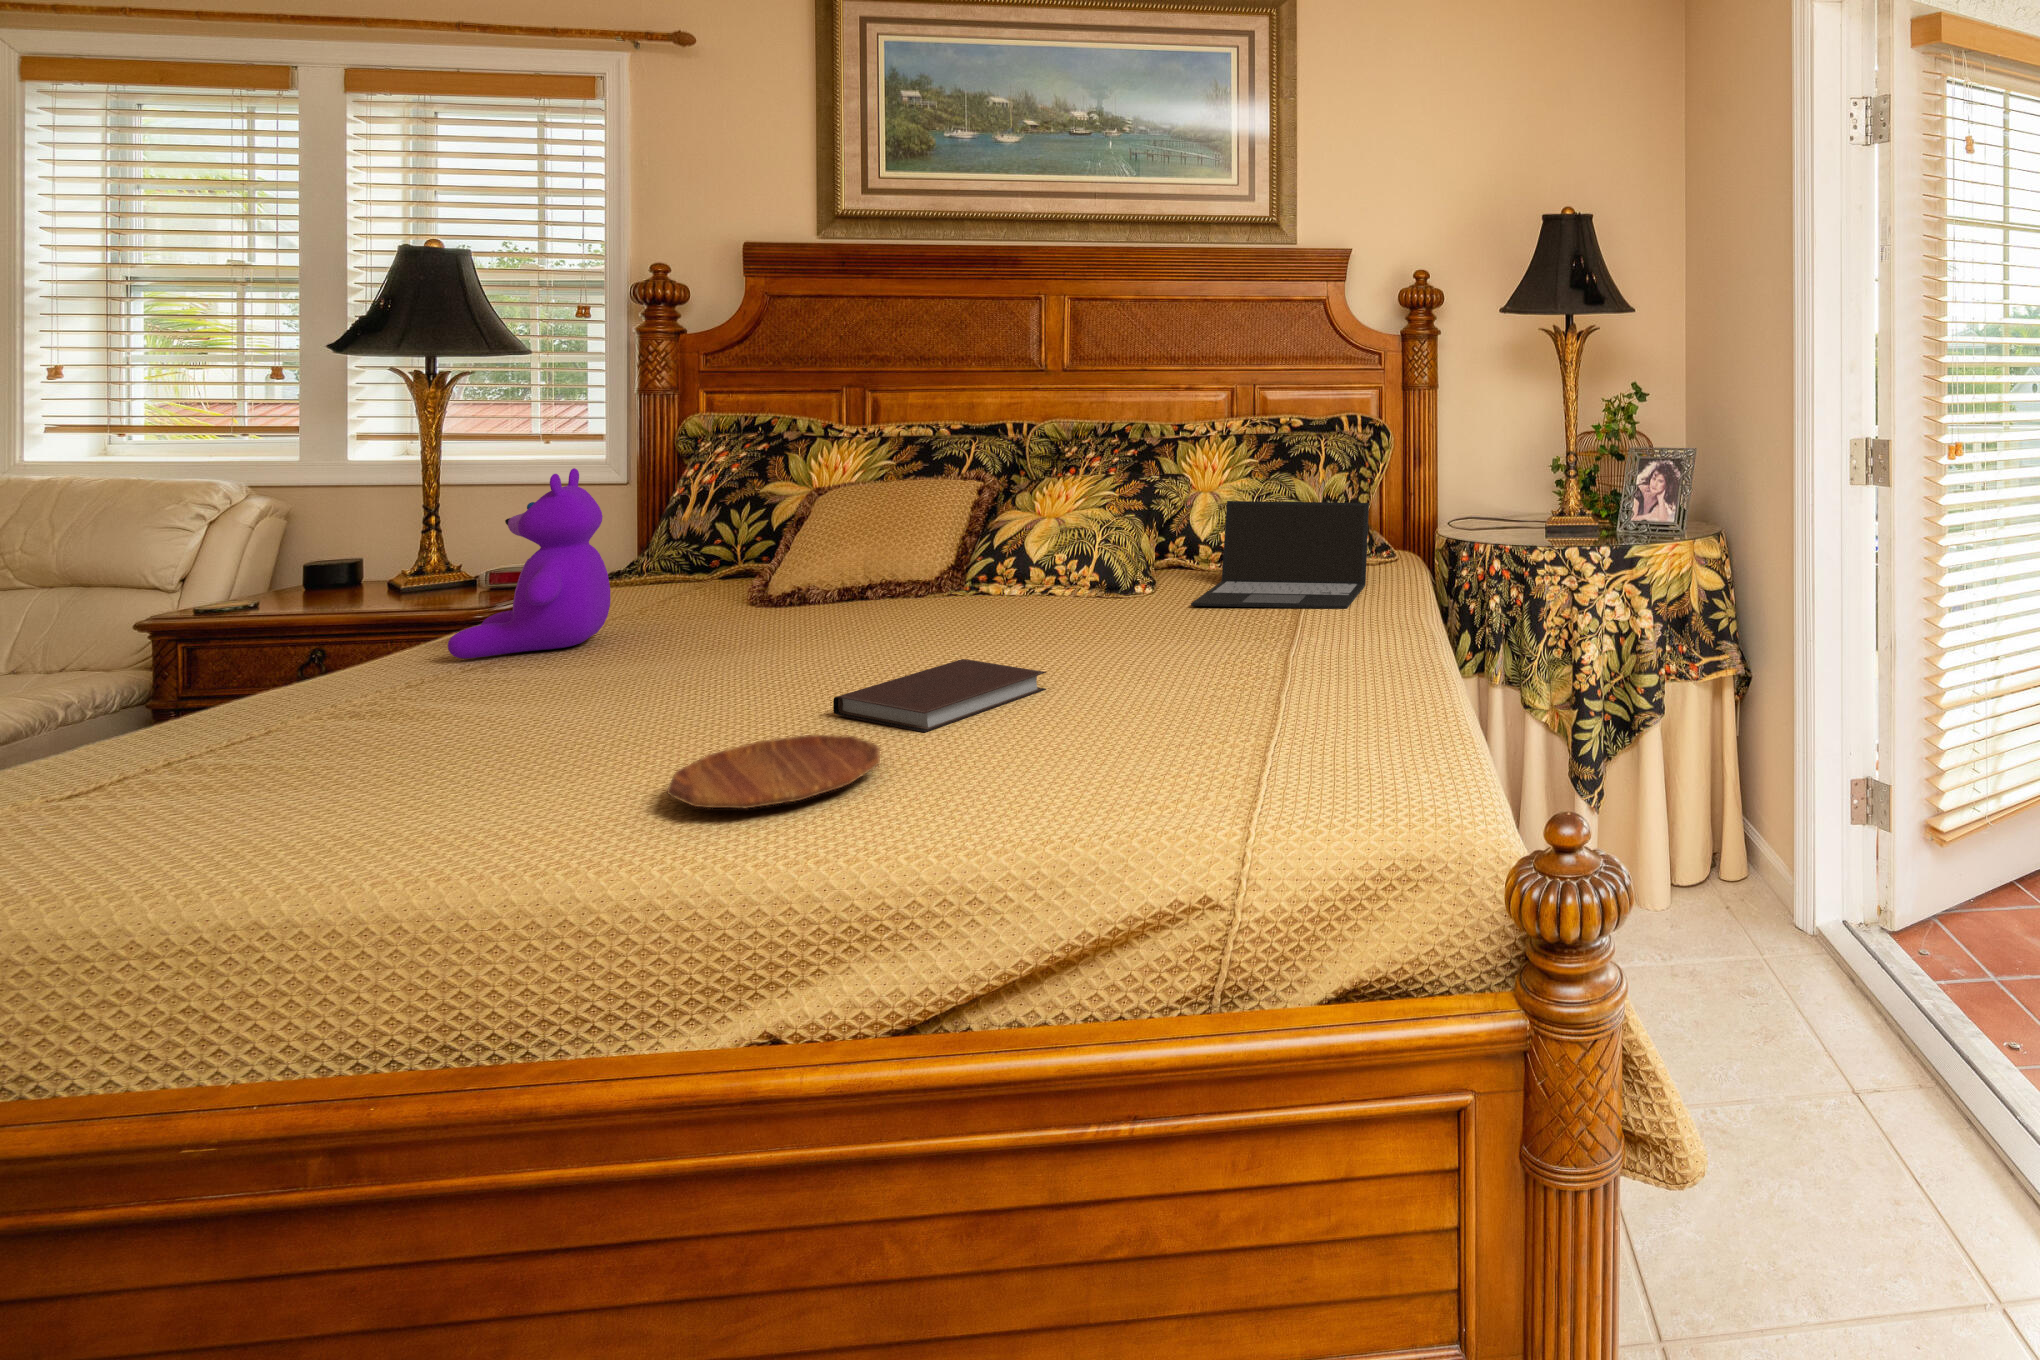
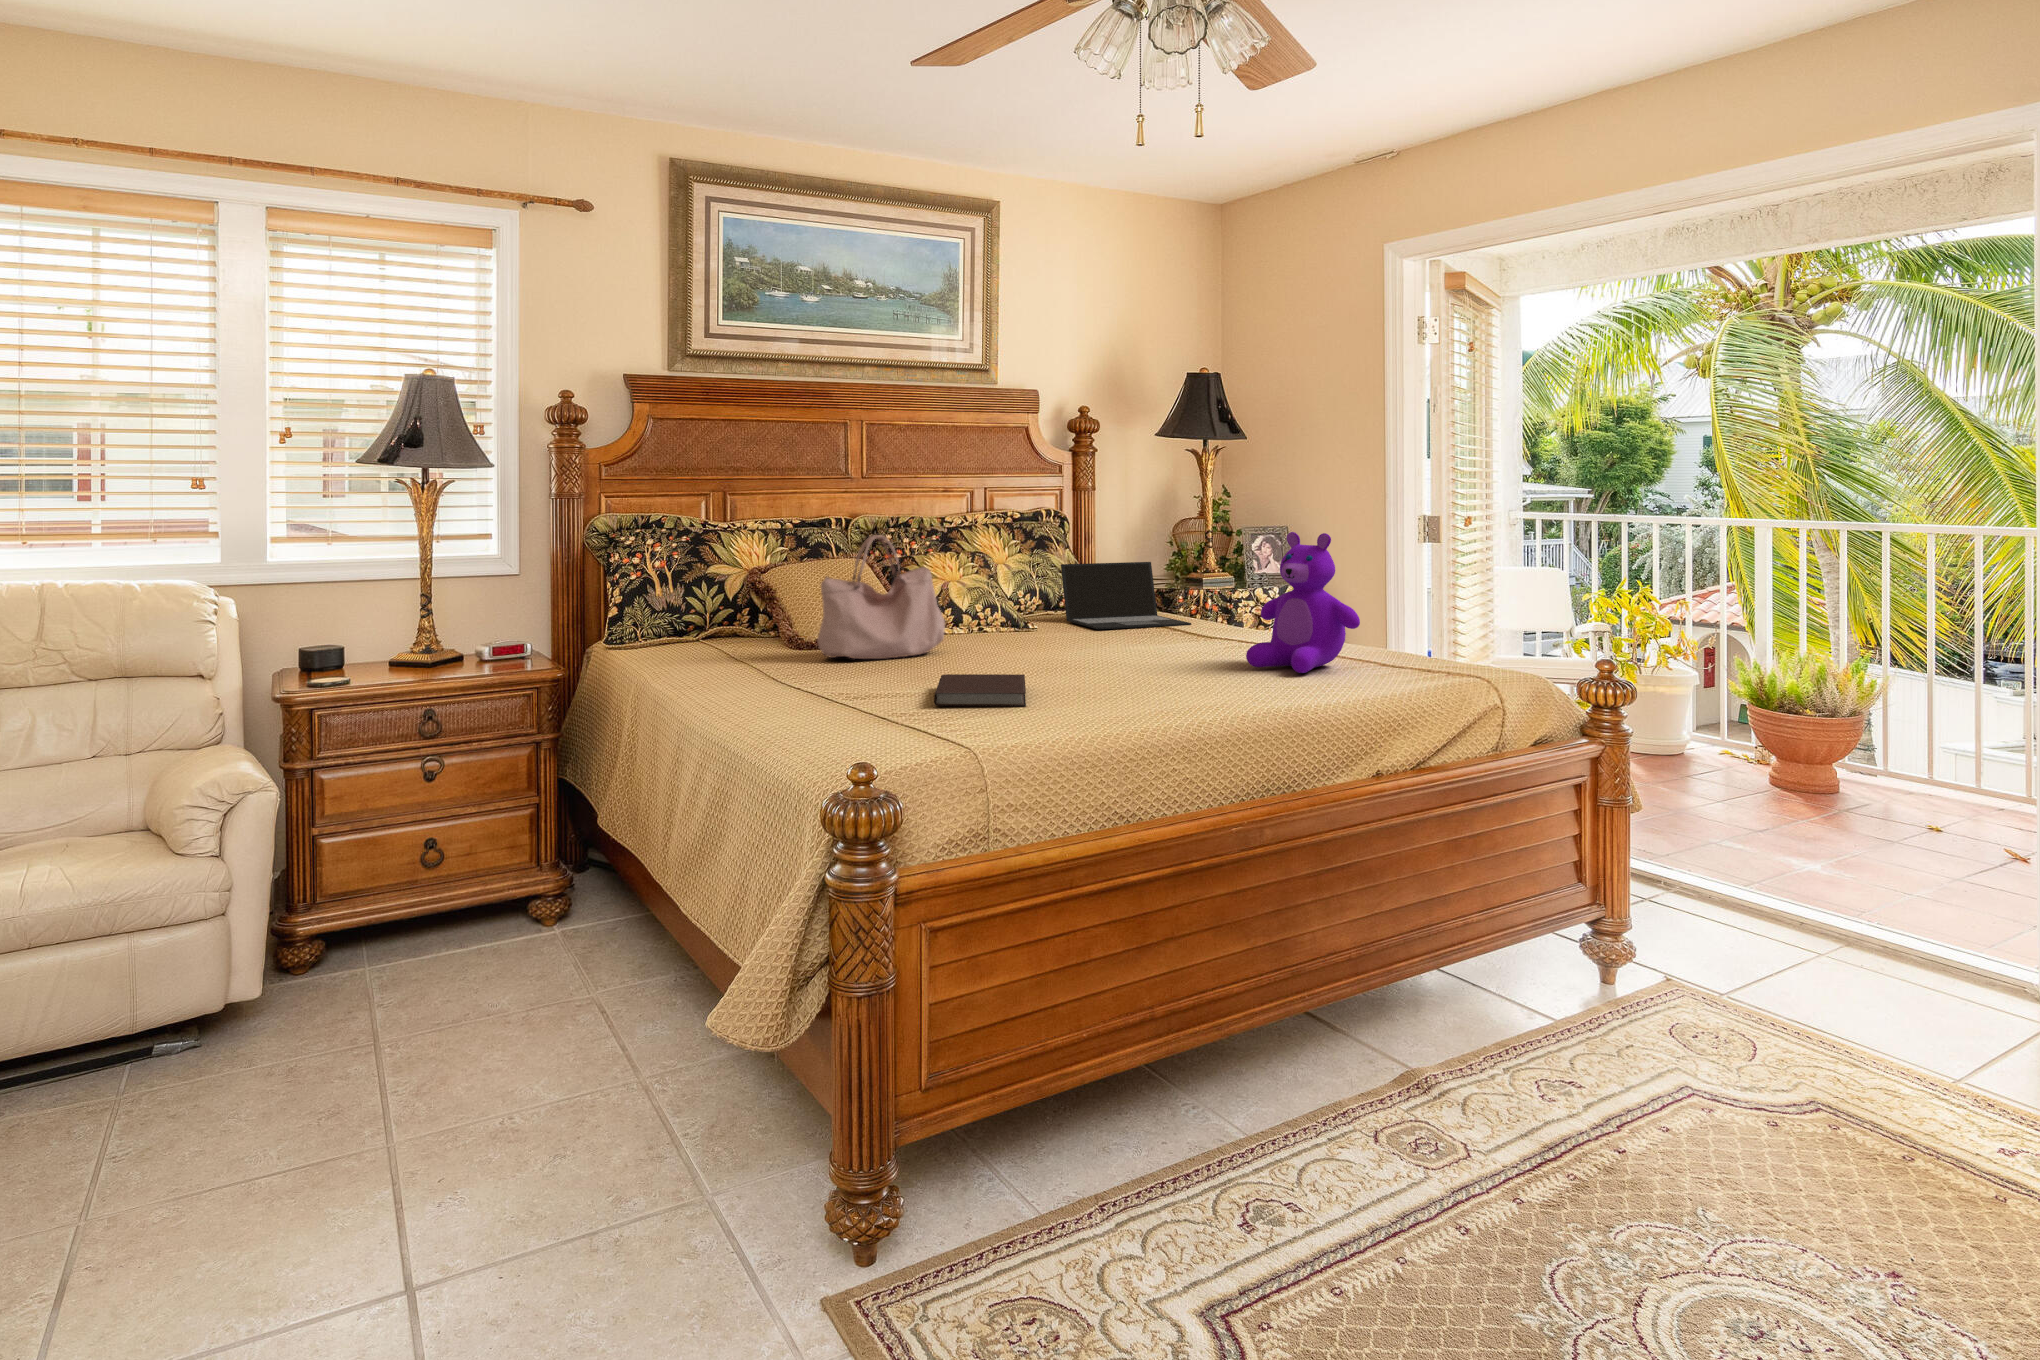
handbag: none [701,462,888,637] -> present [818,535,945,659]
teddy bear: present [448,468,610,658] -> present [1246,532,1360,673]
notebook: present [833,659,1046,732] -> present [934,674,1026,707]
tray: present [667,735,880,809] -> none [1154,670,1261,694]

